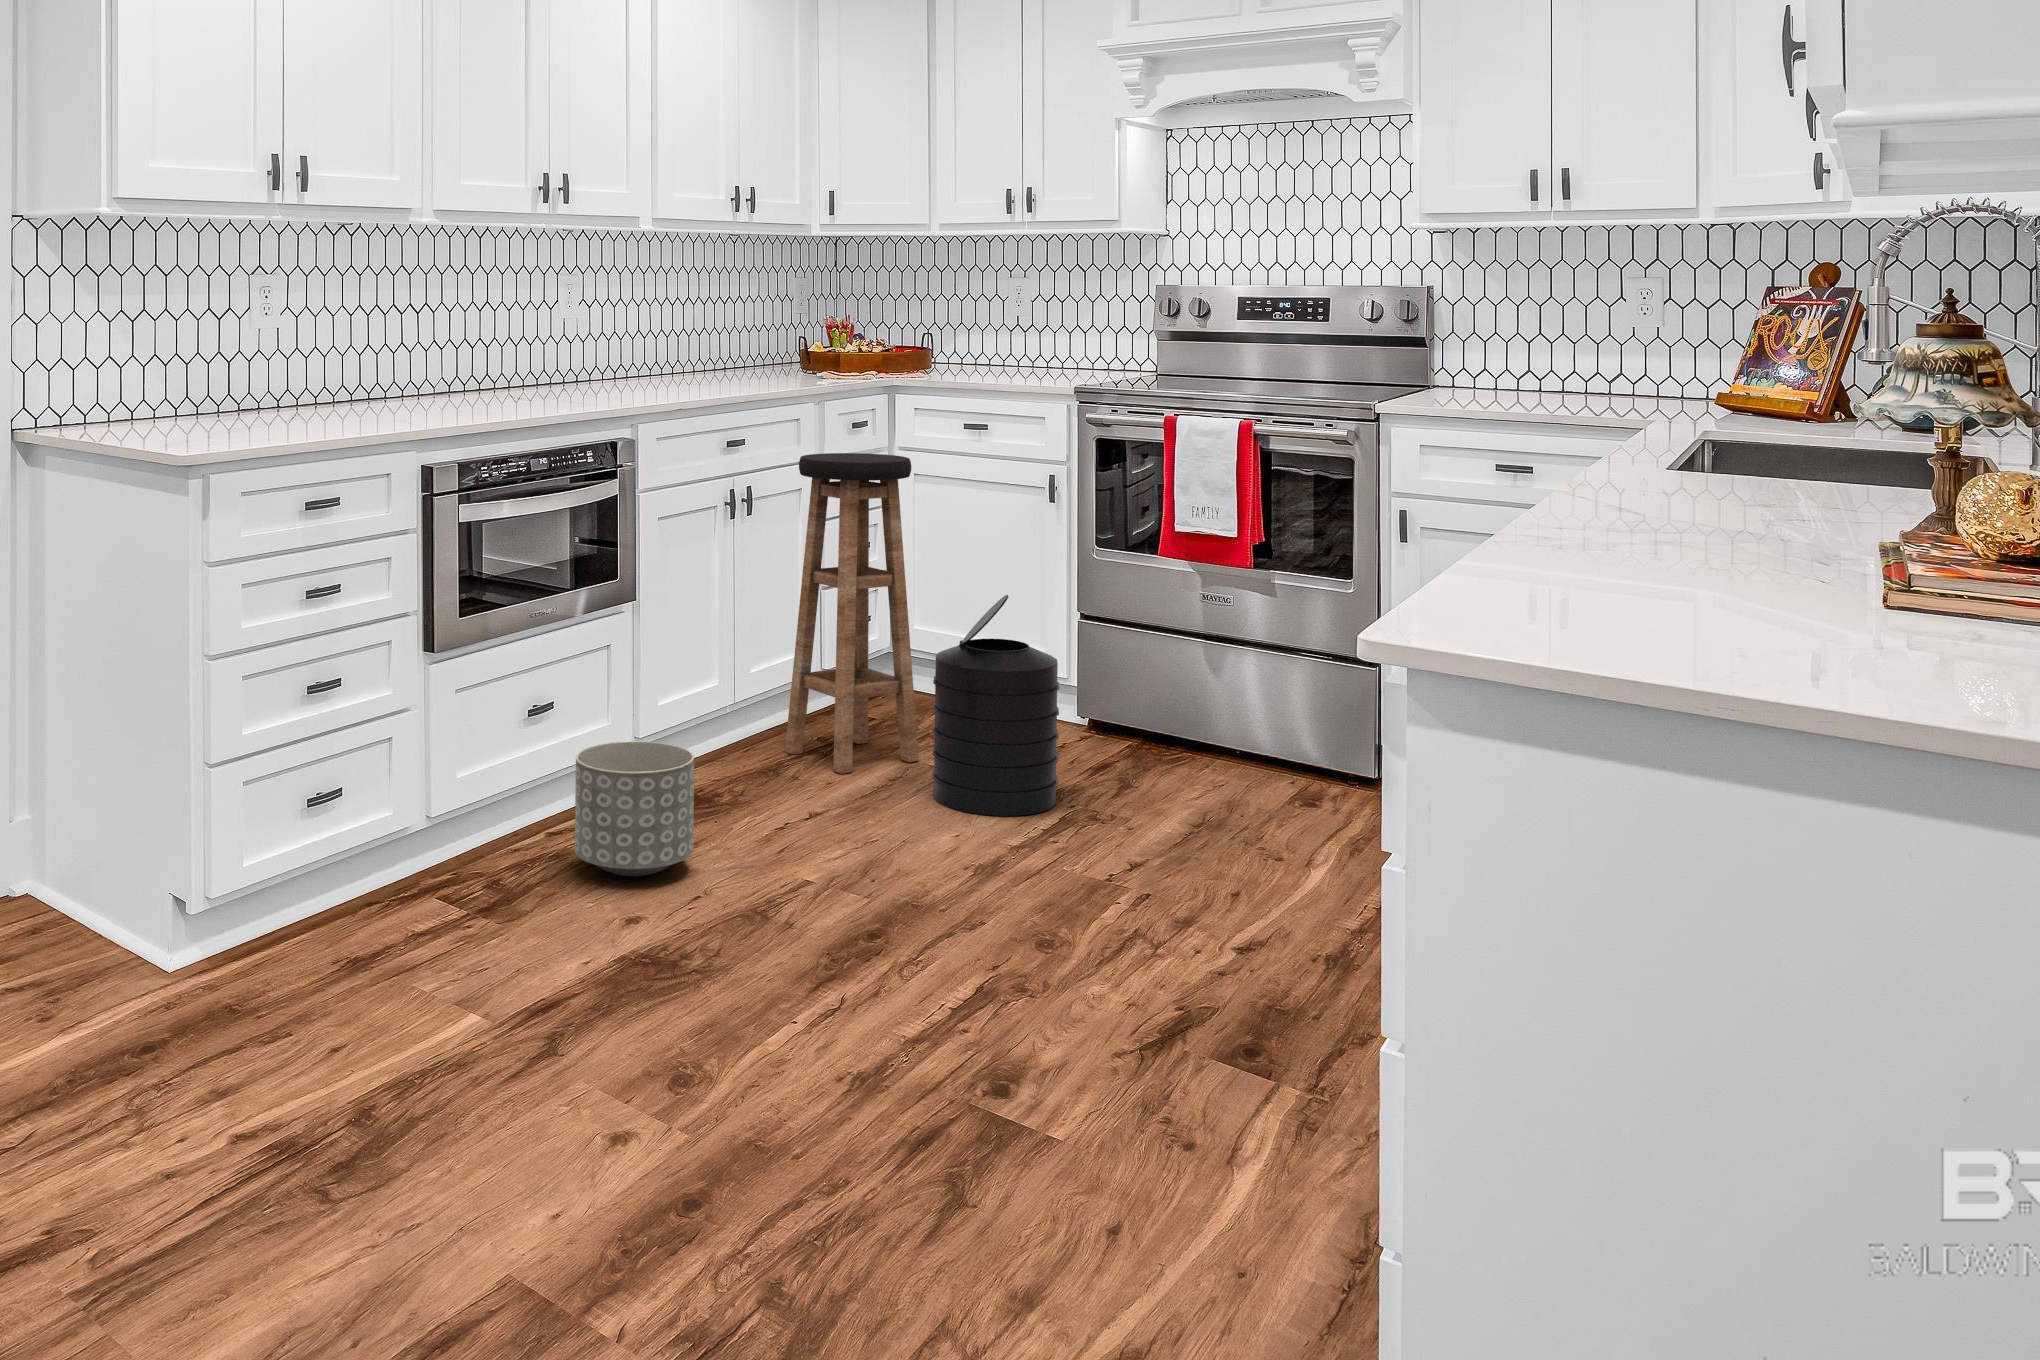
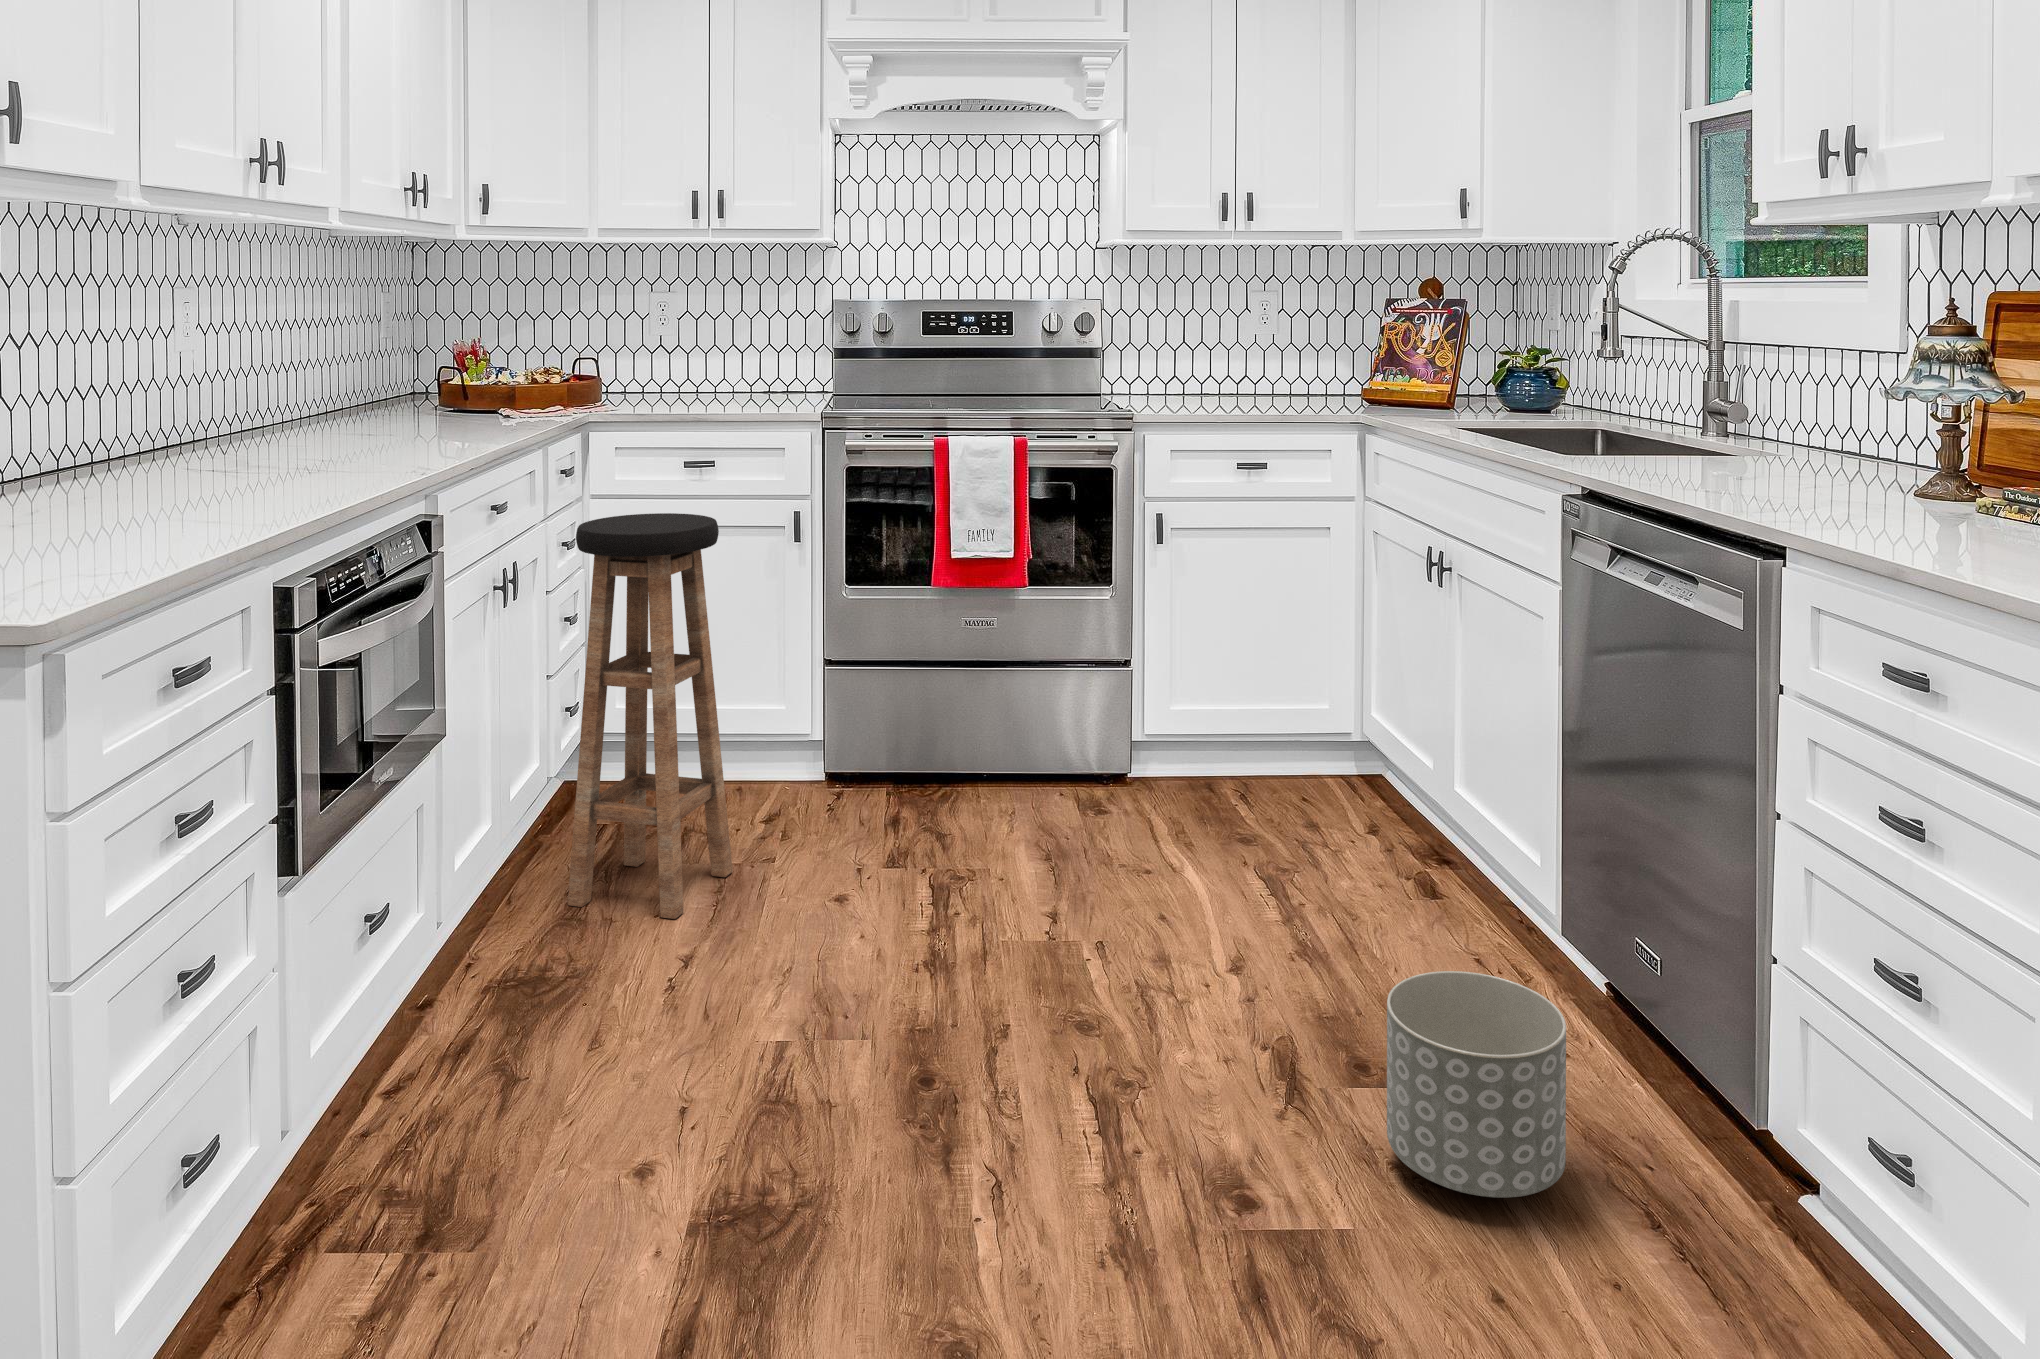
trash can: present [932,595,1059,816] -> none [798,665,942,930]
planter: present [575,741,694,877] -> present [1387,971,1566,1198]

